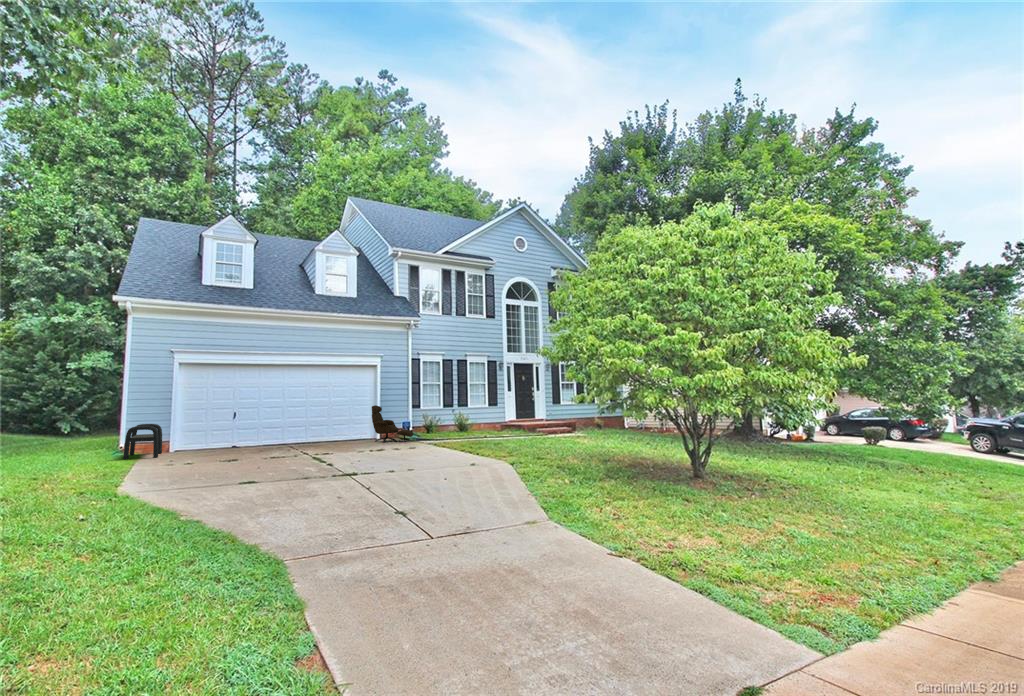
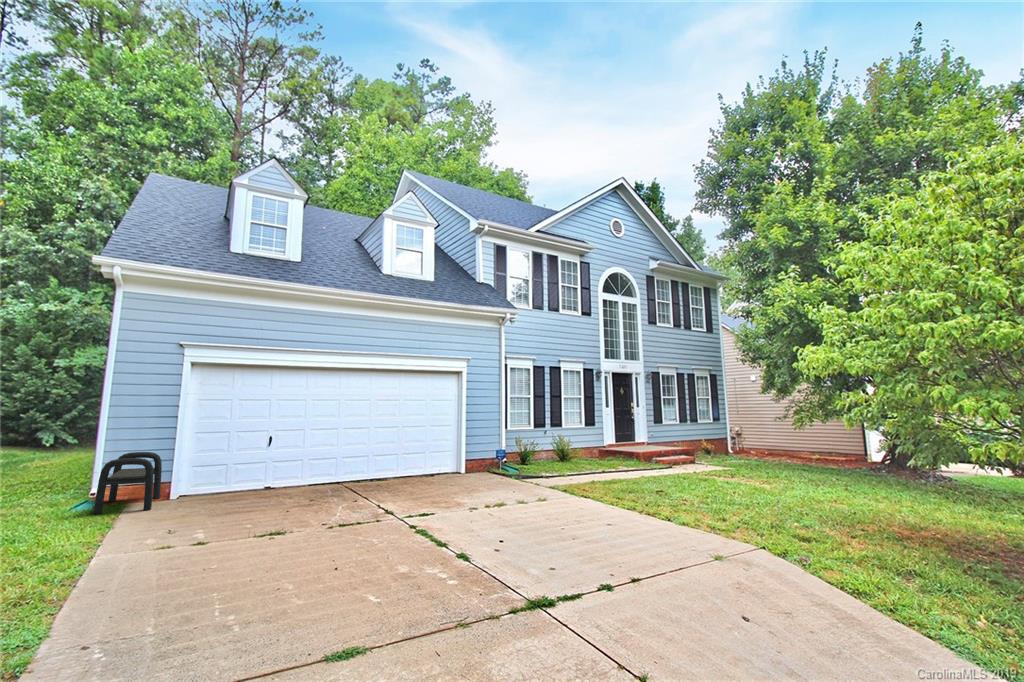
lounge chair: present [372,405,413,442] -> none [456,426,510,478]

